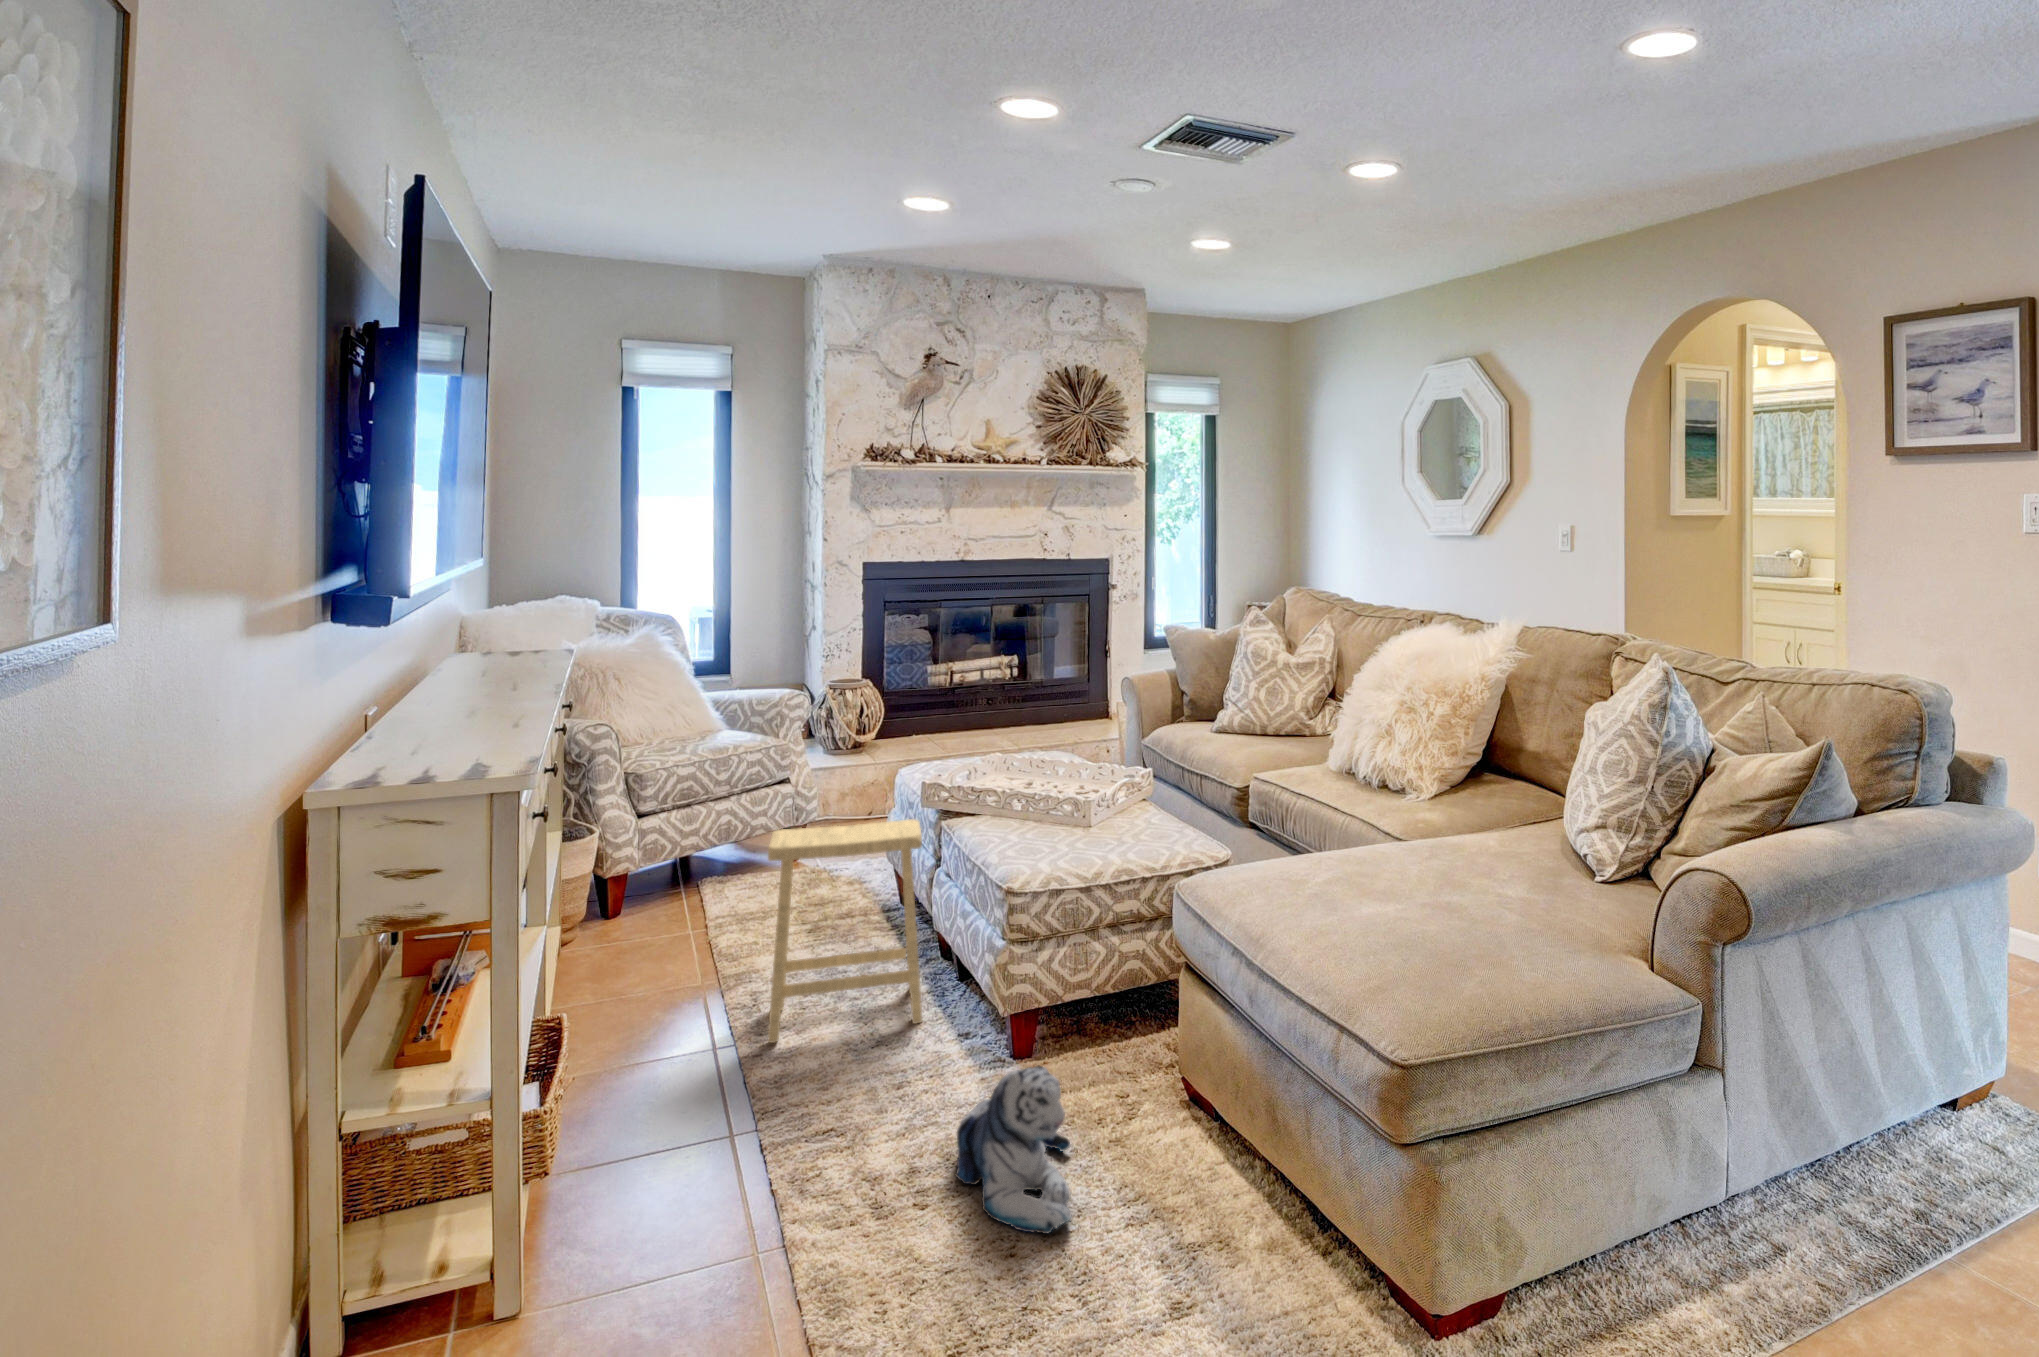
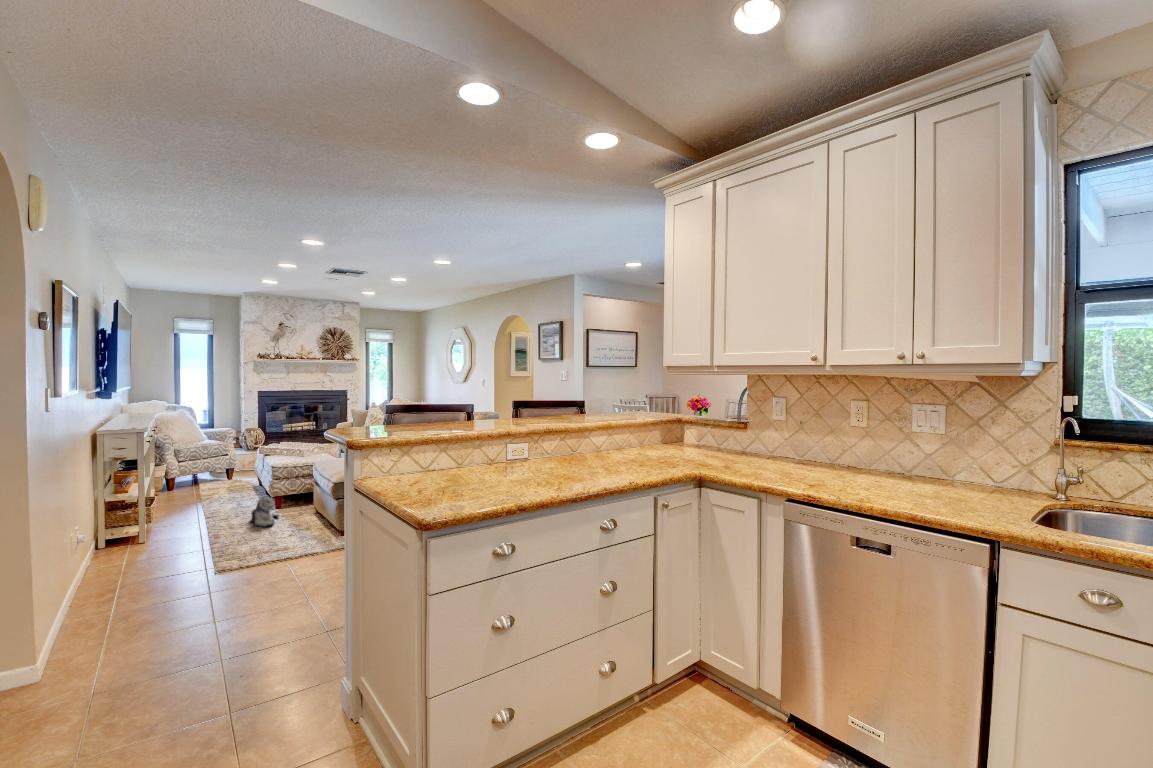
footstool: present [768,819,923,1043] -> none [211,455,256,507]

